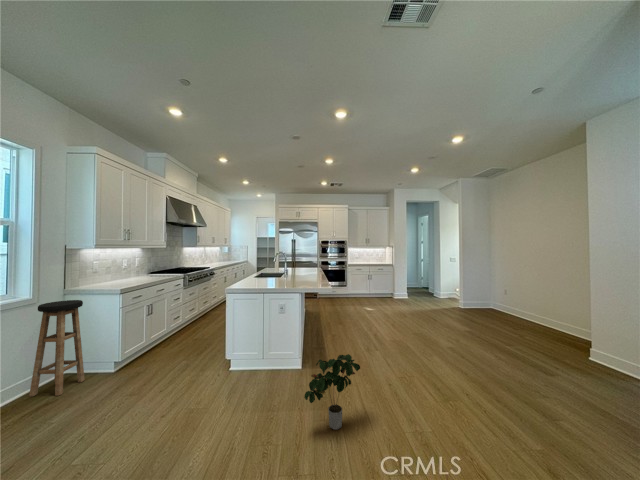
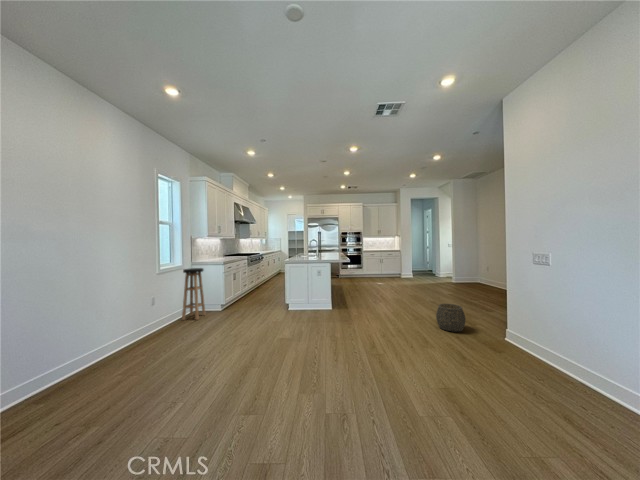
potted plant: present [304,354,360,429] -> none [338,292,369,331]
woven basket: none [472,371,527,431] -> present [436,304,466,332]

